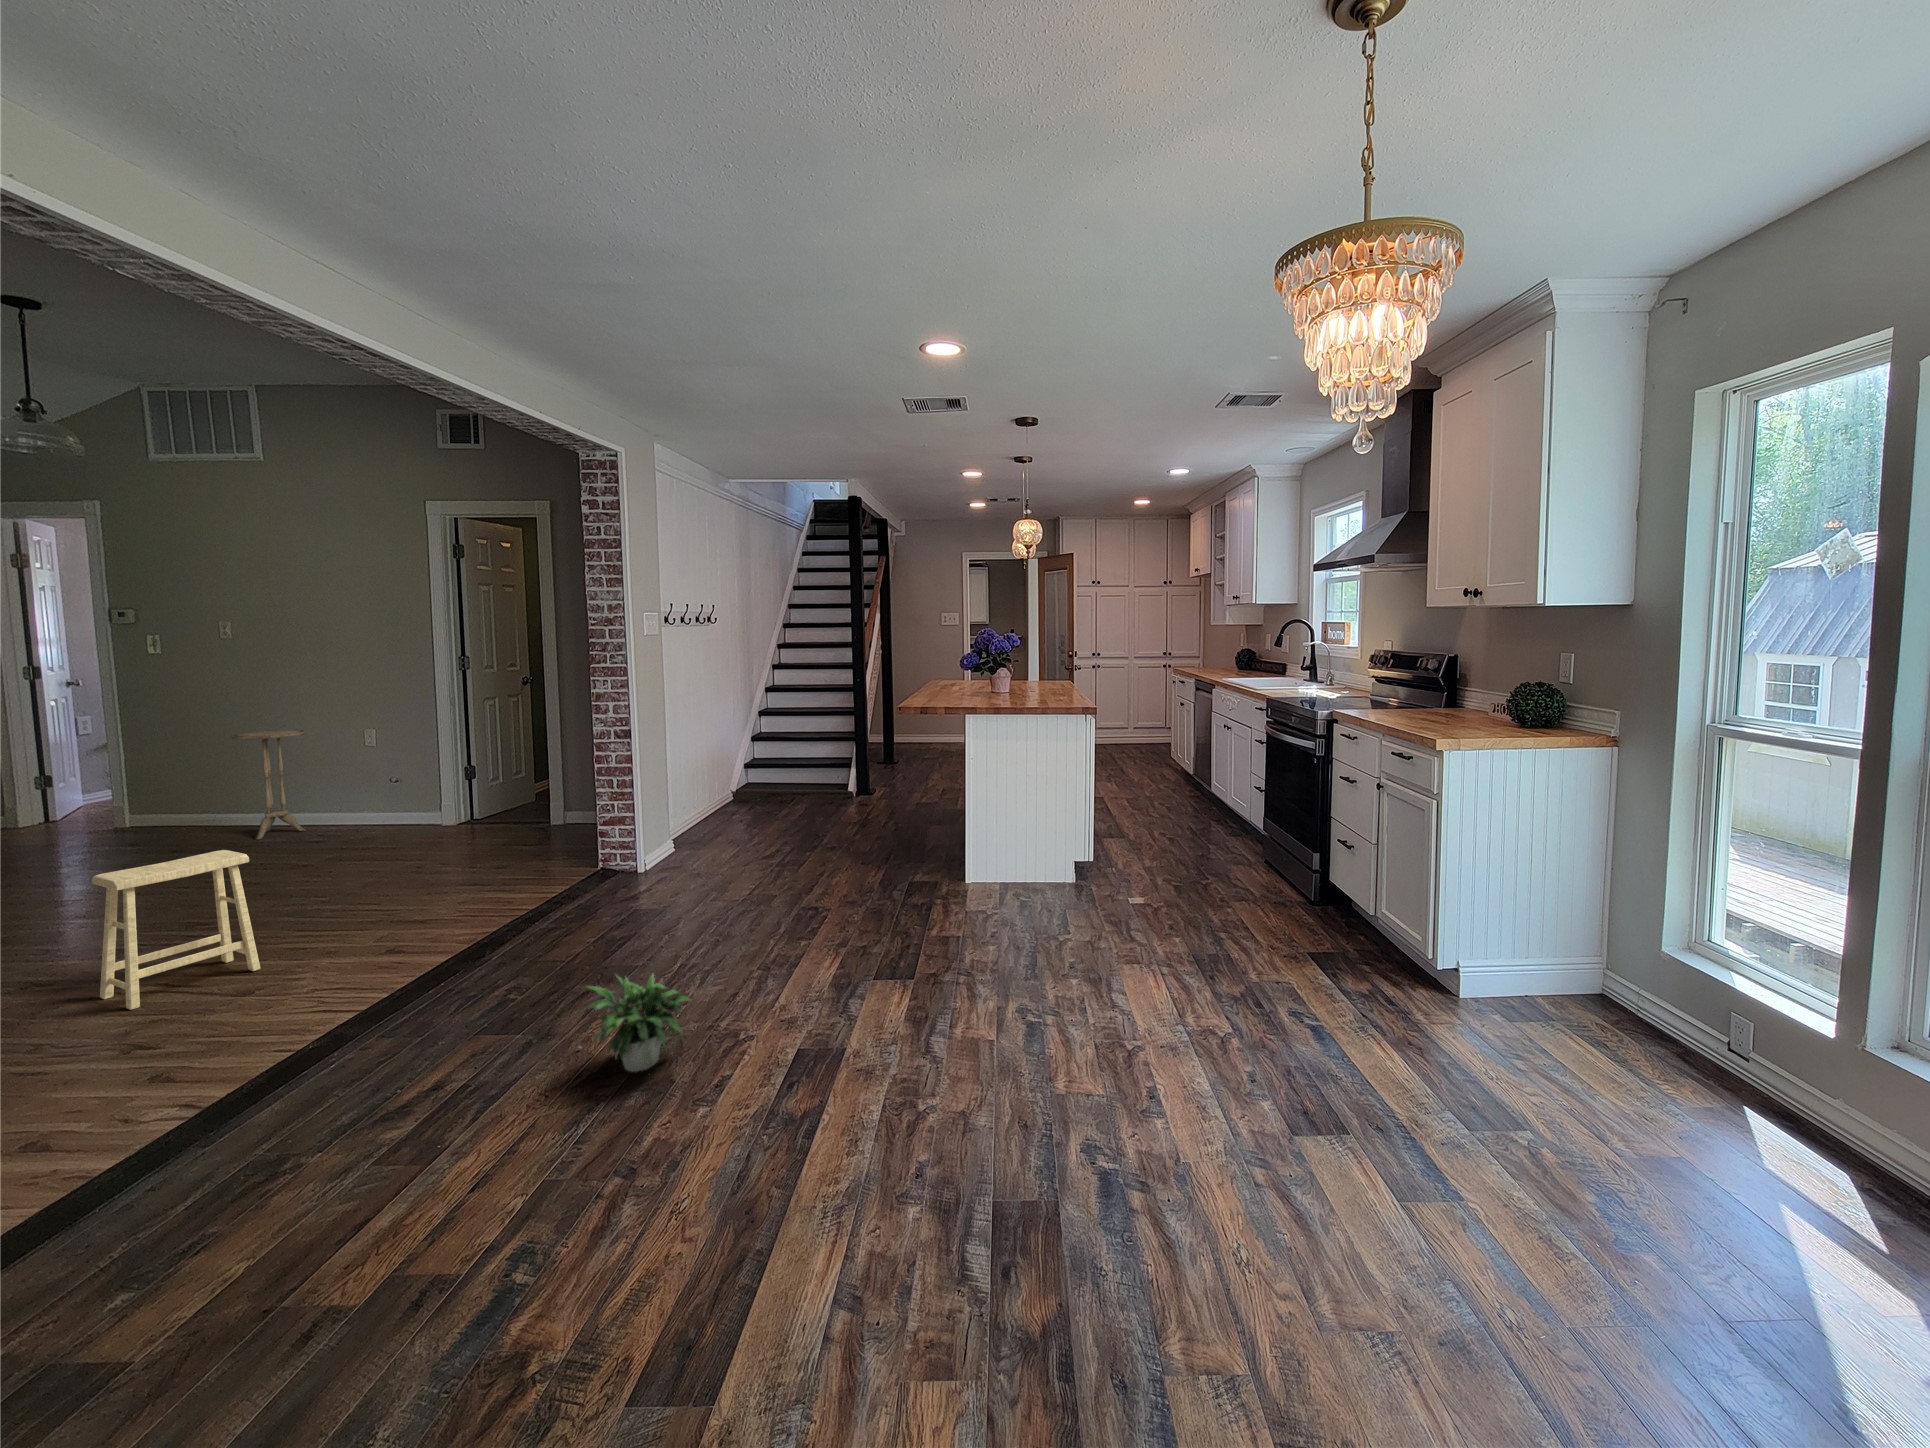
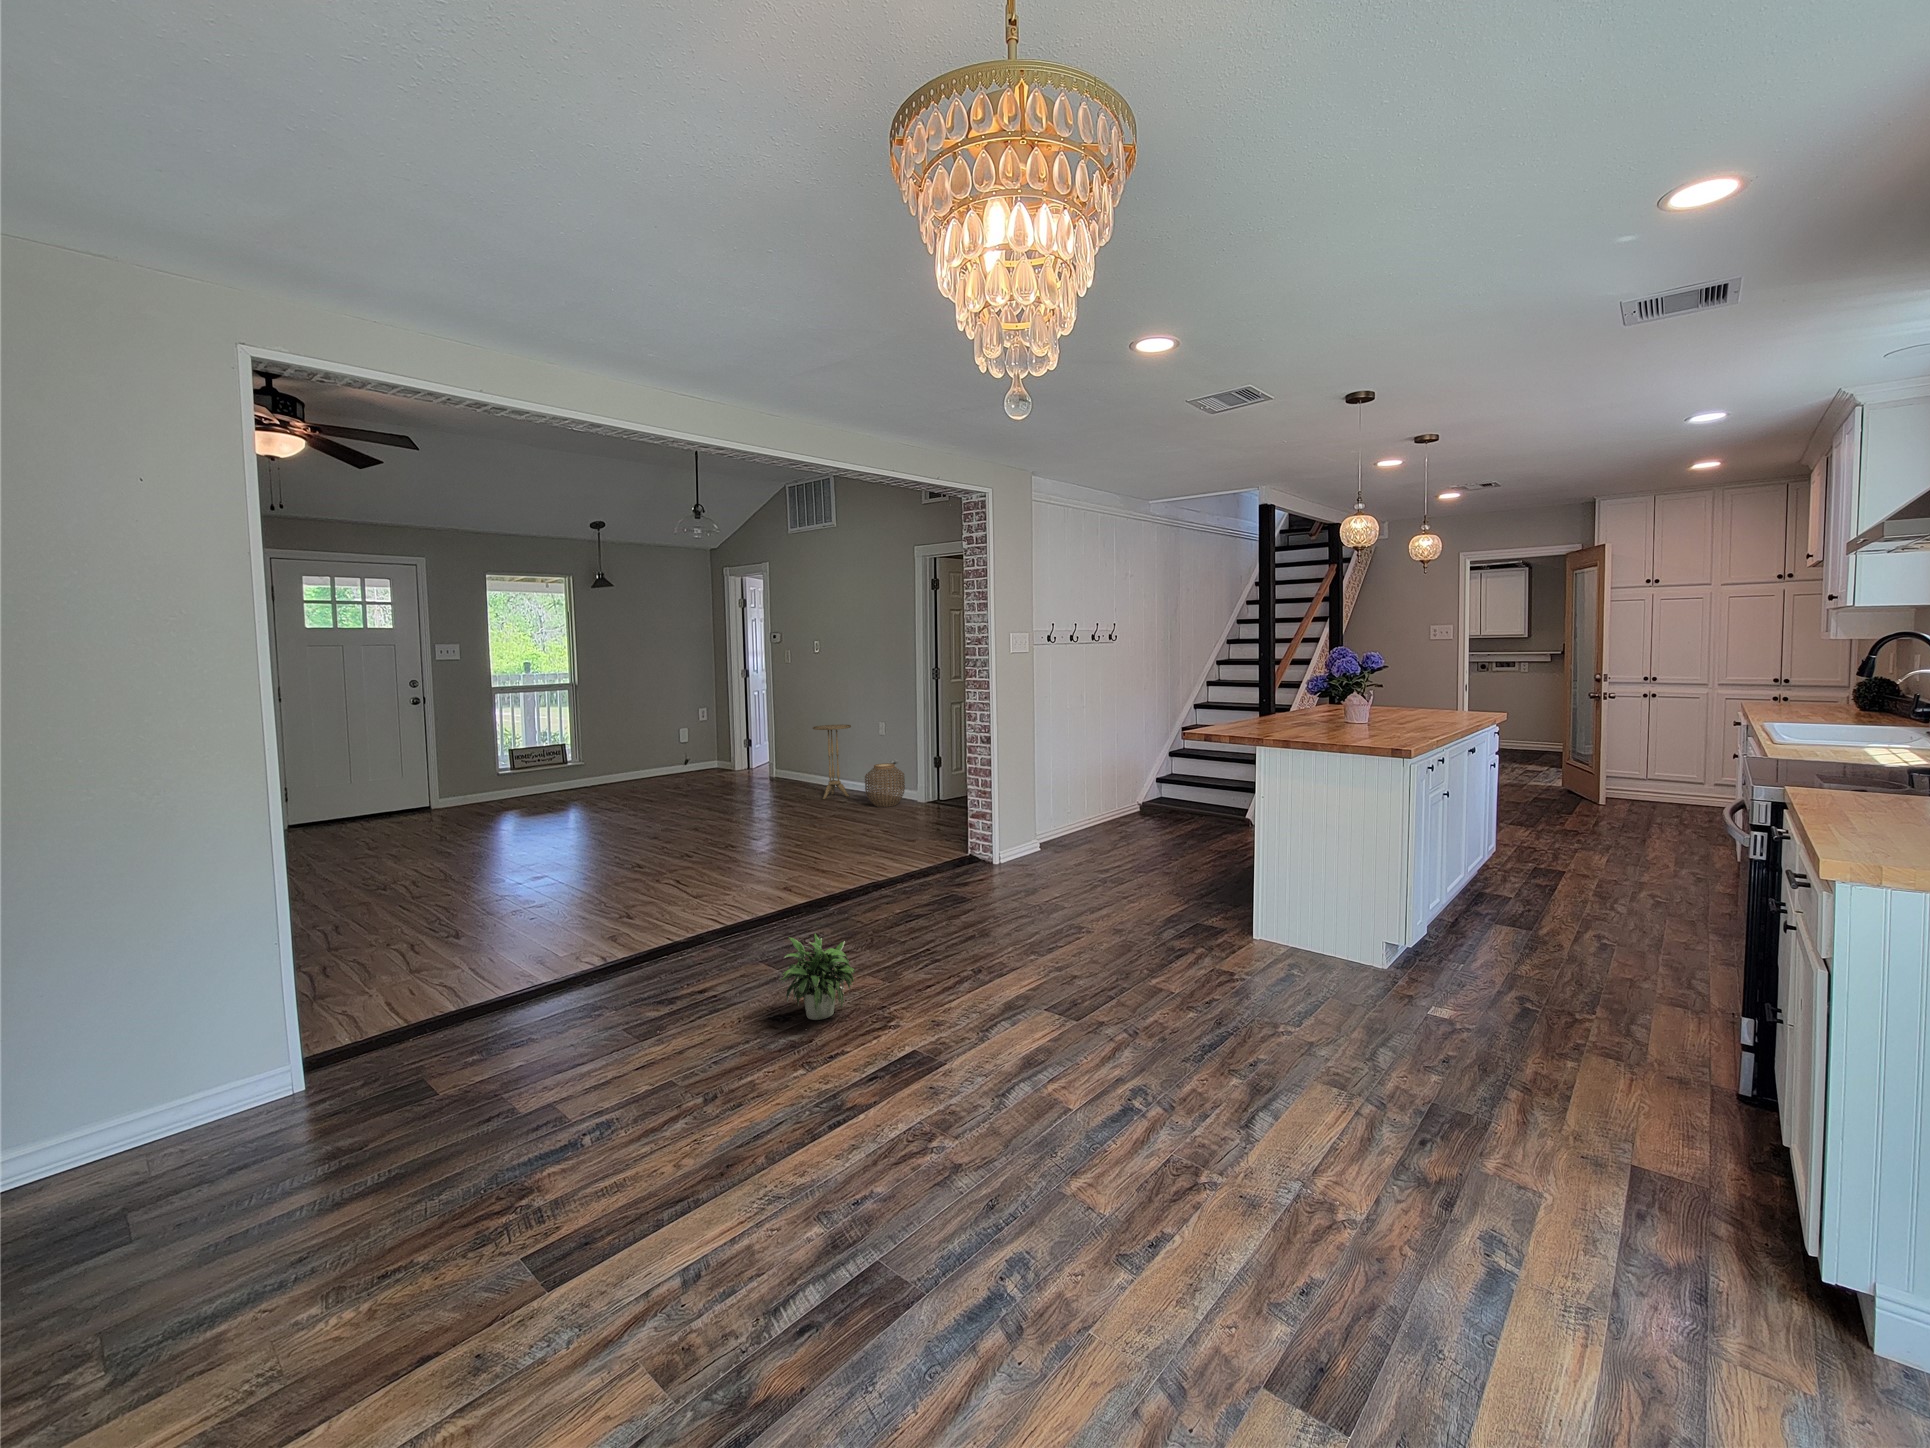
woven basket: none [355,777,423,837] -> present [865,763,905,807]
footstool: present [92,850,260,1010] -> none [659,799,730,891]

